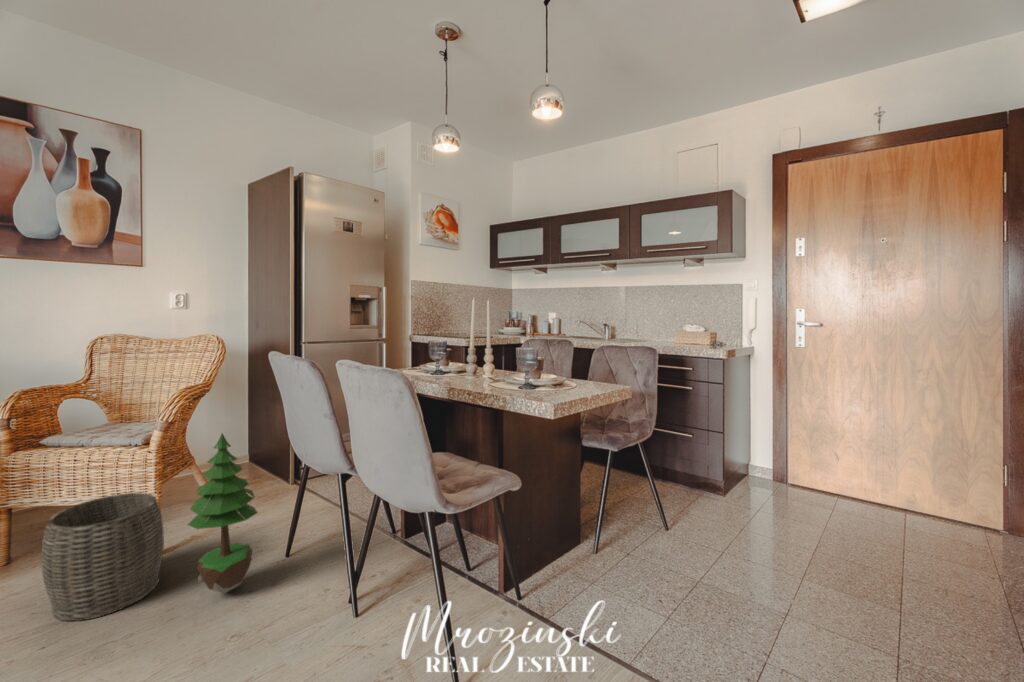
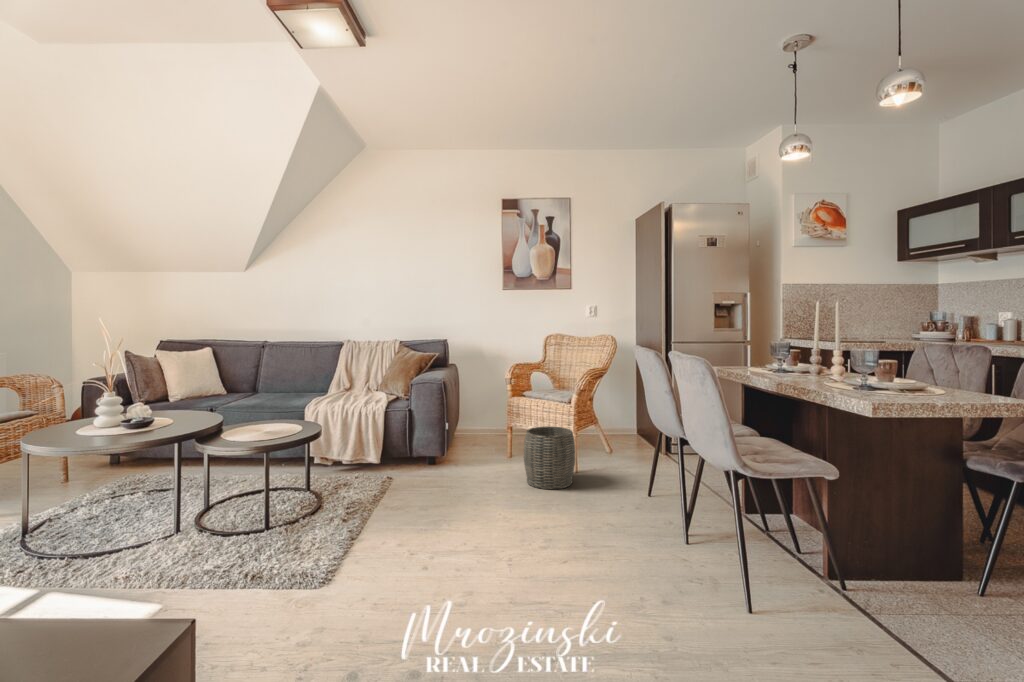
potted tree: present [188,433,257,593] -> none [586,393,624,499]

